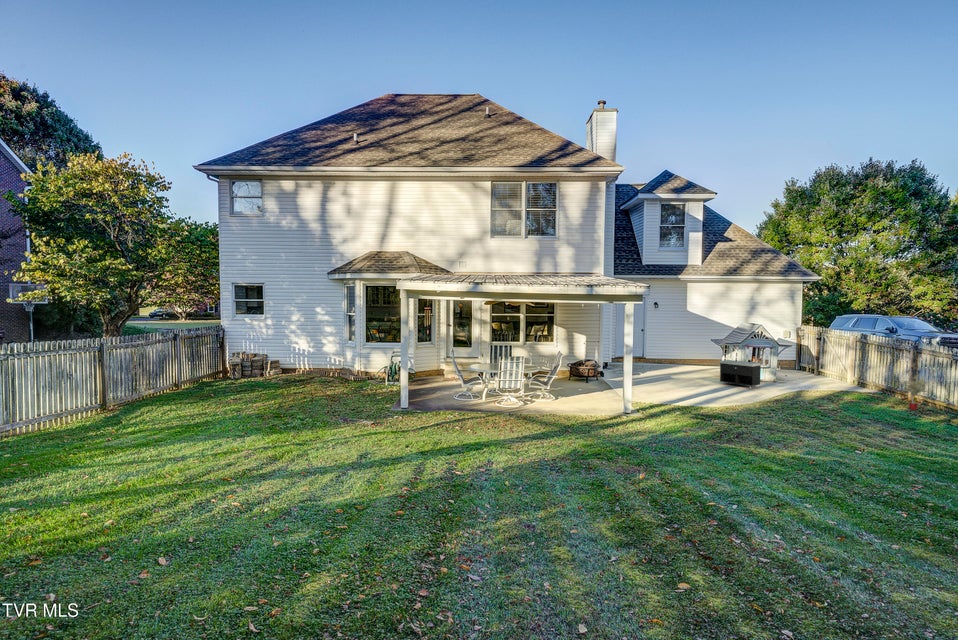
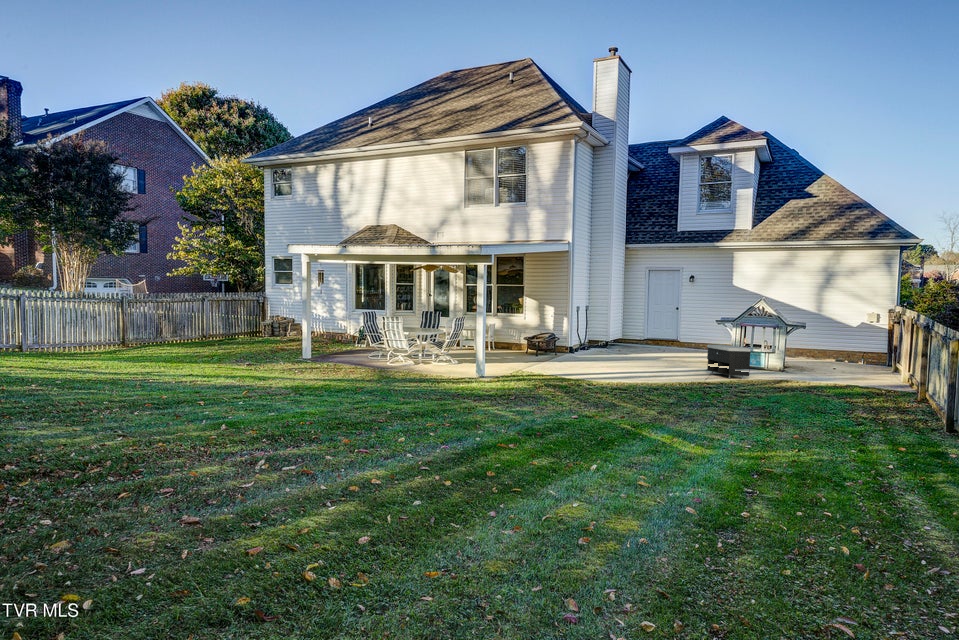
potted tree: present [905,375,929,410] -> none [851,361,881,408]

